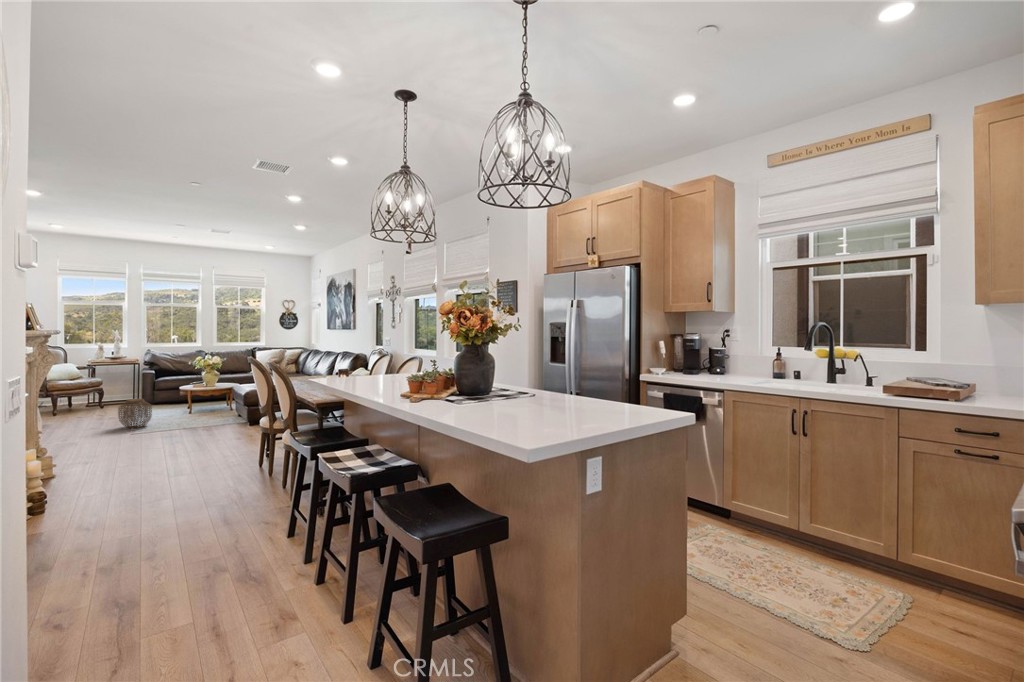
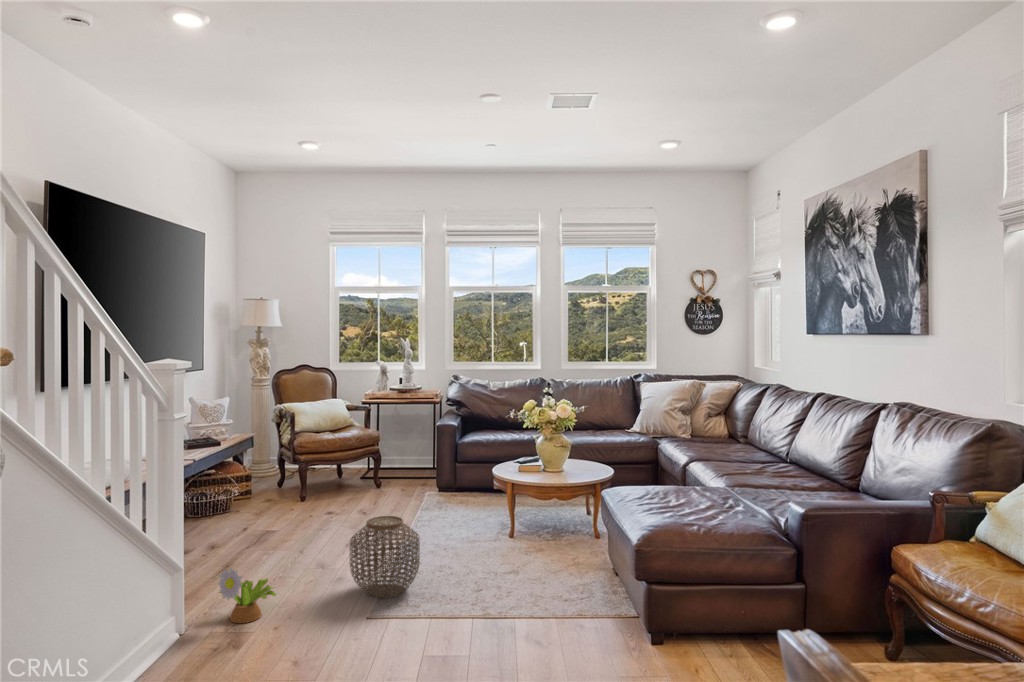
decorative plant: none [58,416,89,438] -> present [218,567,276,623]

